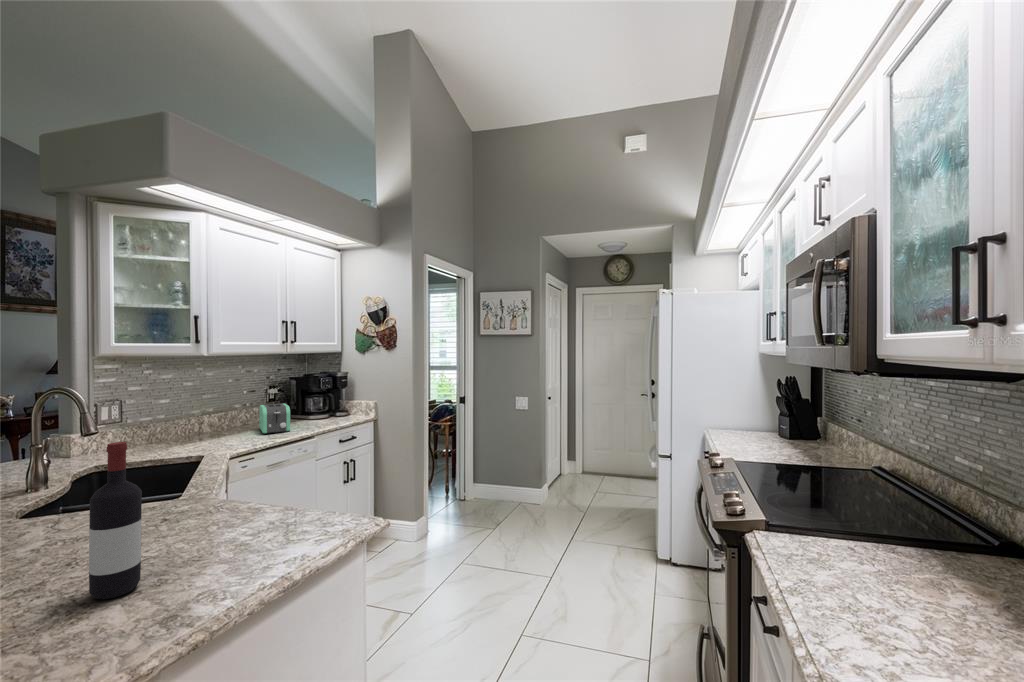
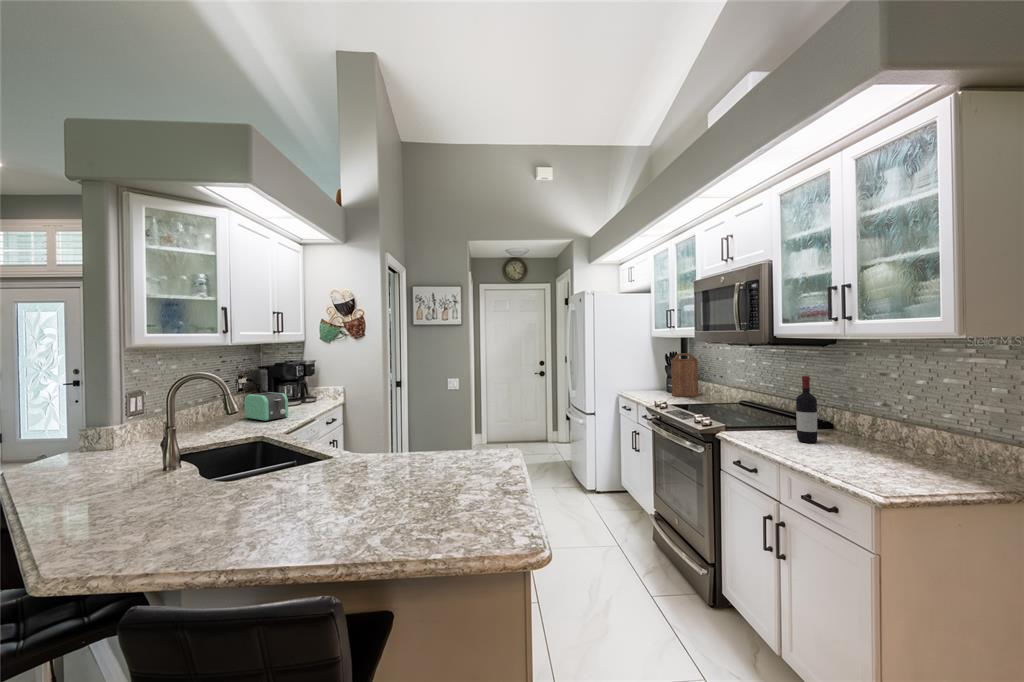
cutting board: none [780,380,827,449] -> present [671,353,698,397]
wine bottle: present [89,442,142,599] -> present [796,376,817,443]

